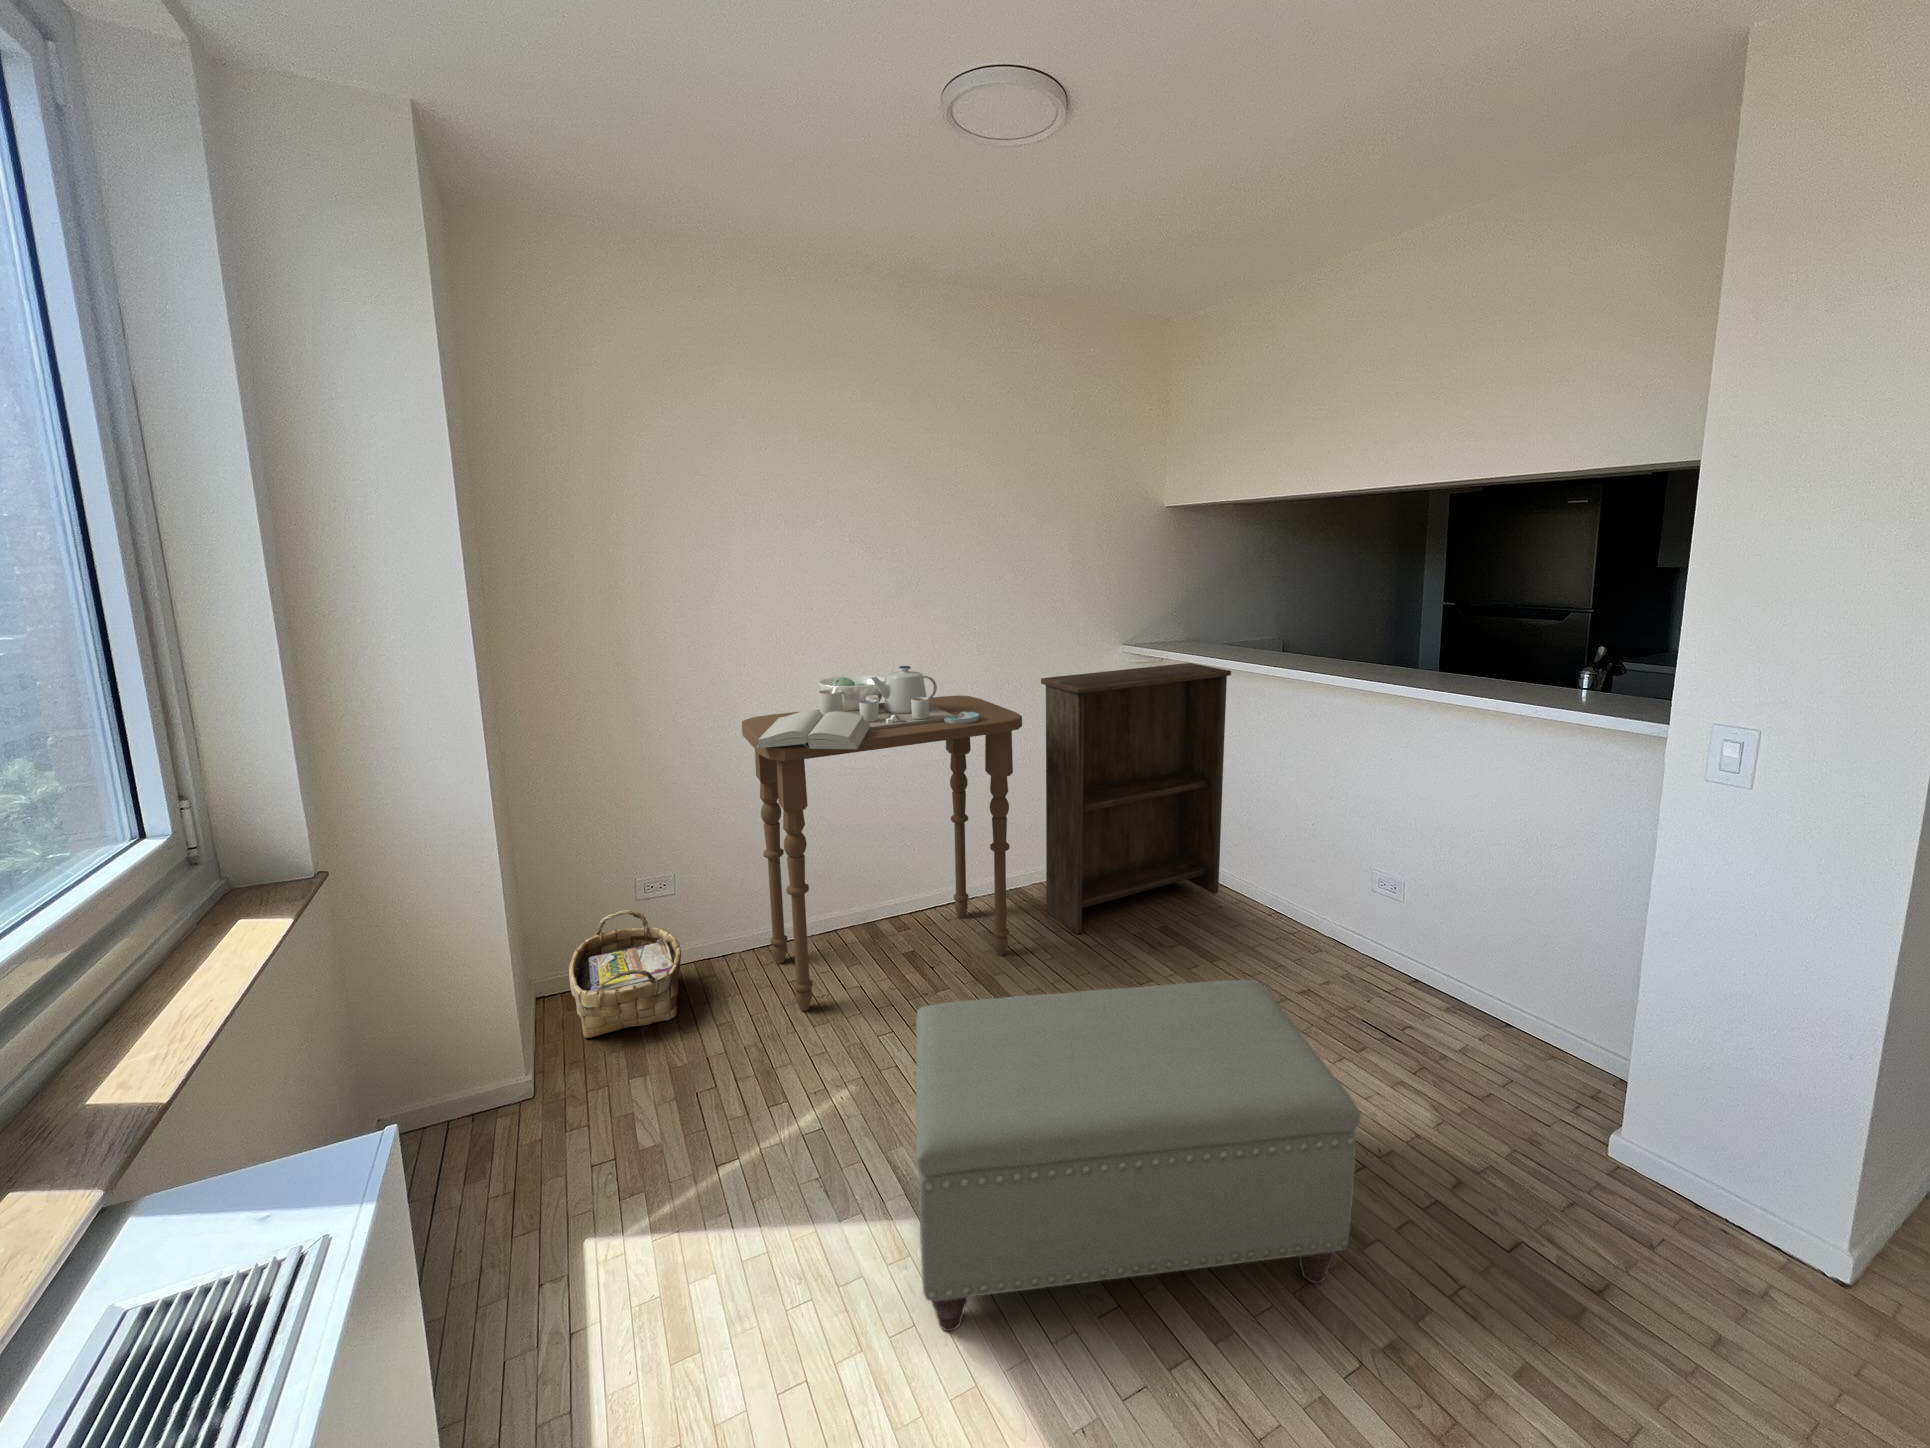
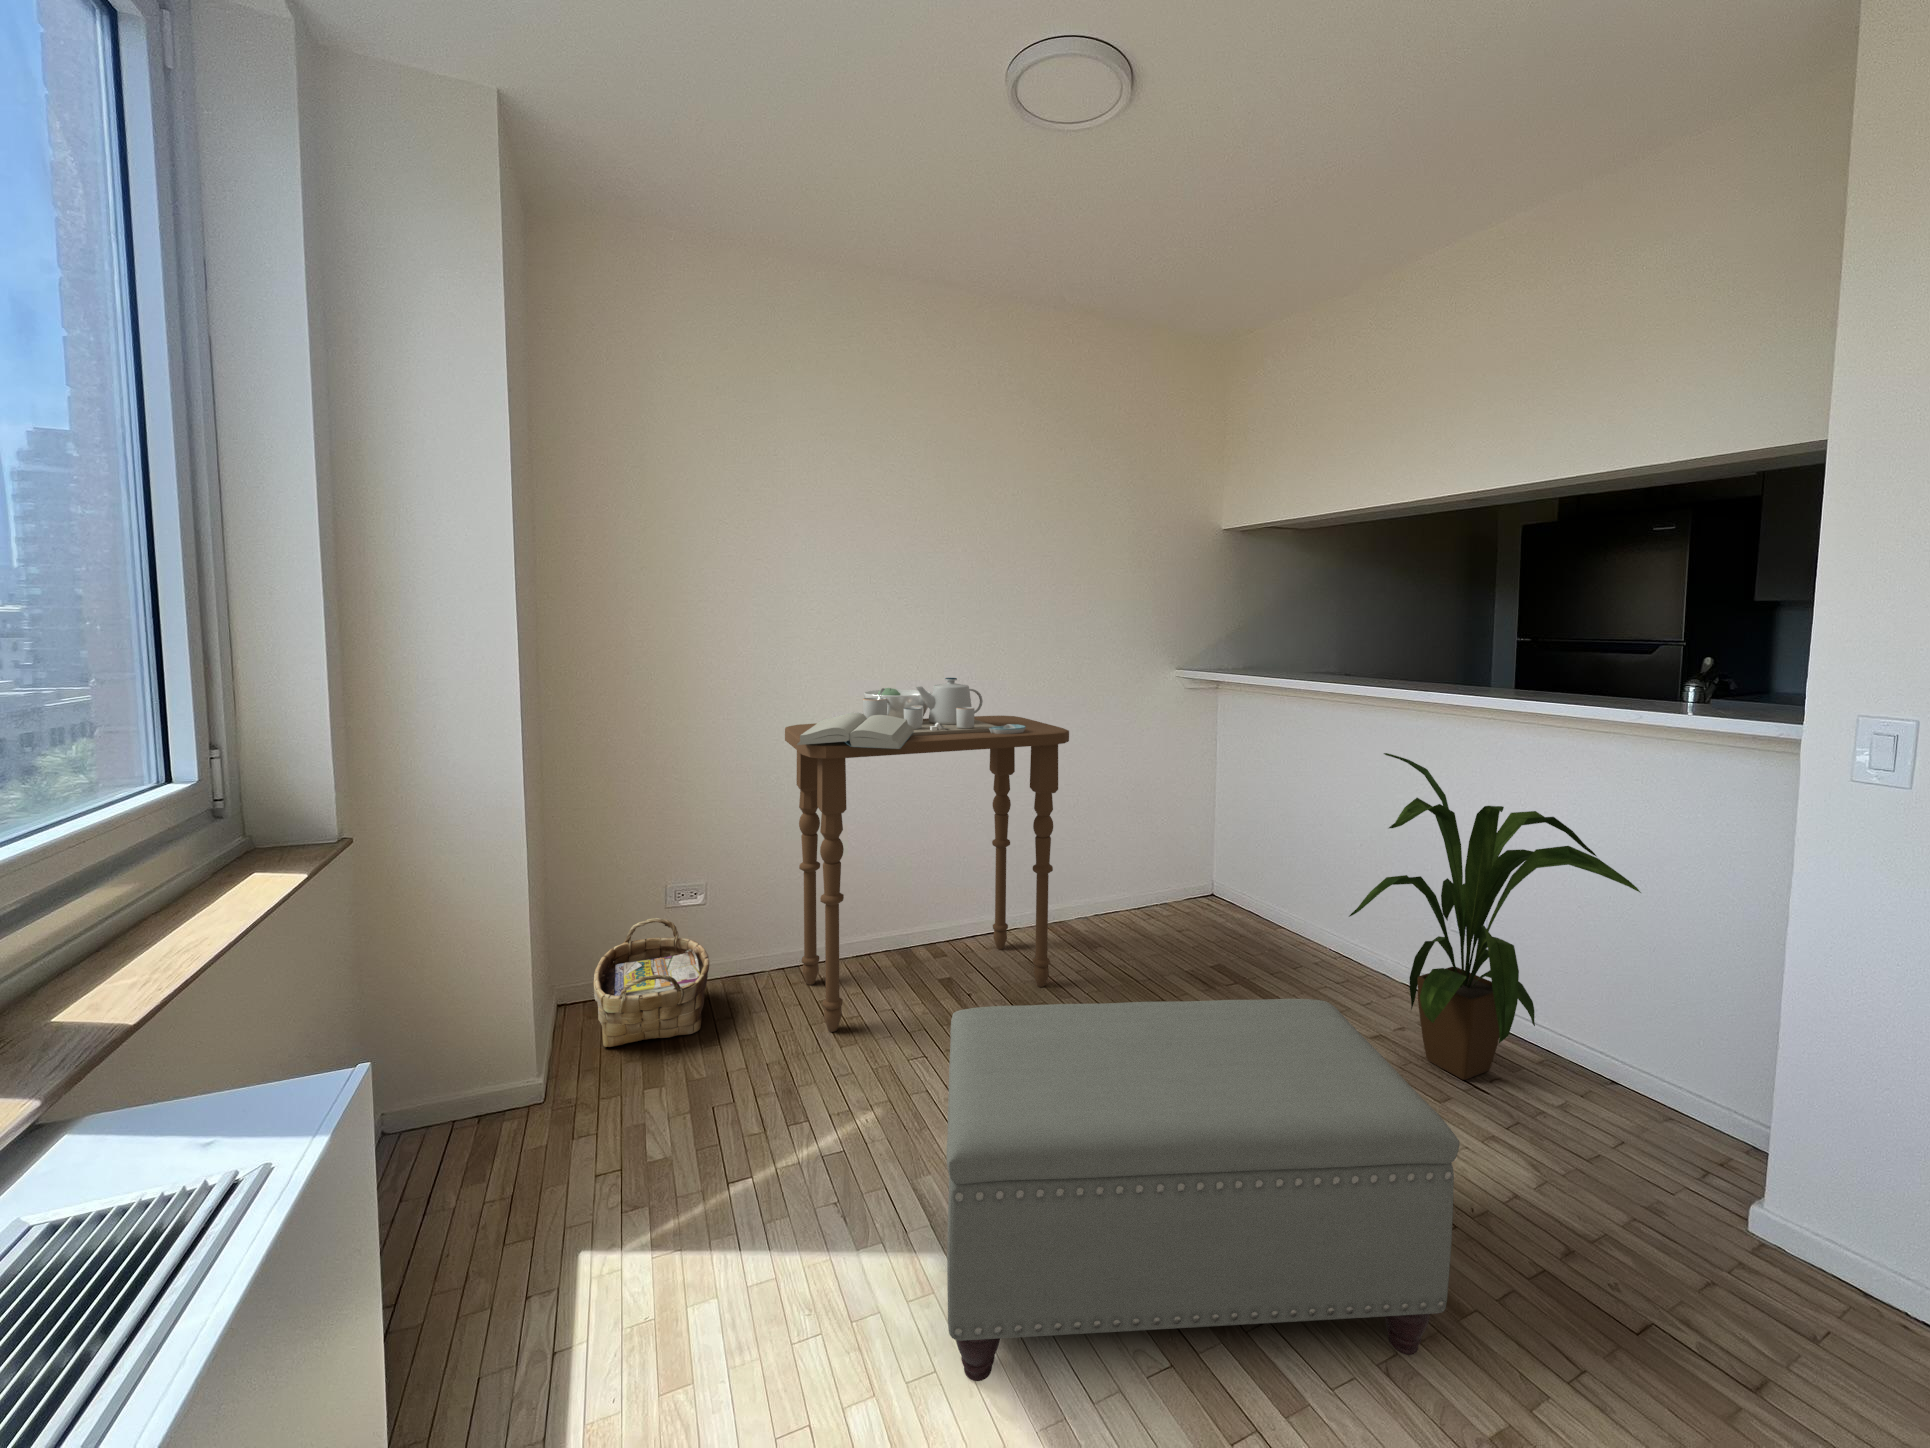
bookshelf: present [1041,663,1231,934] -> none [1088,694,1285,969]
house plant: none [1283,736,1541,1030] -> present [1349,753,1641,1080]

